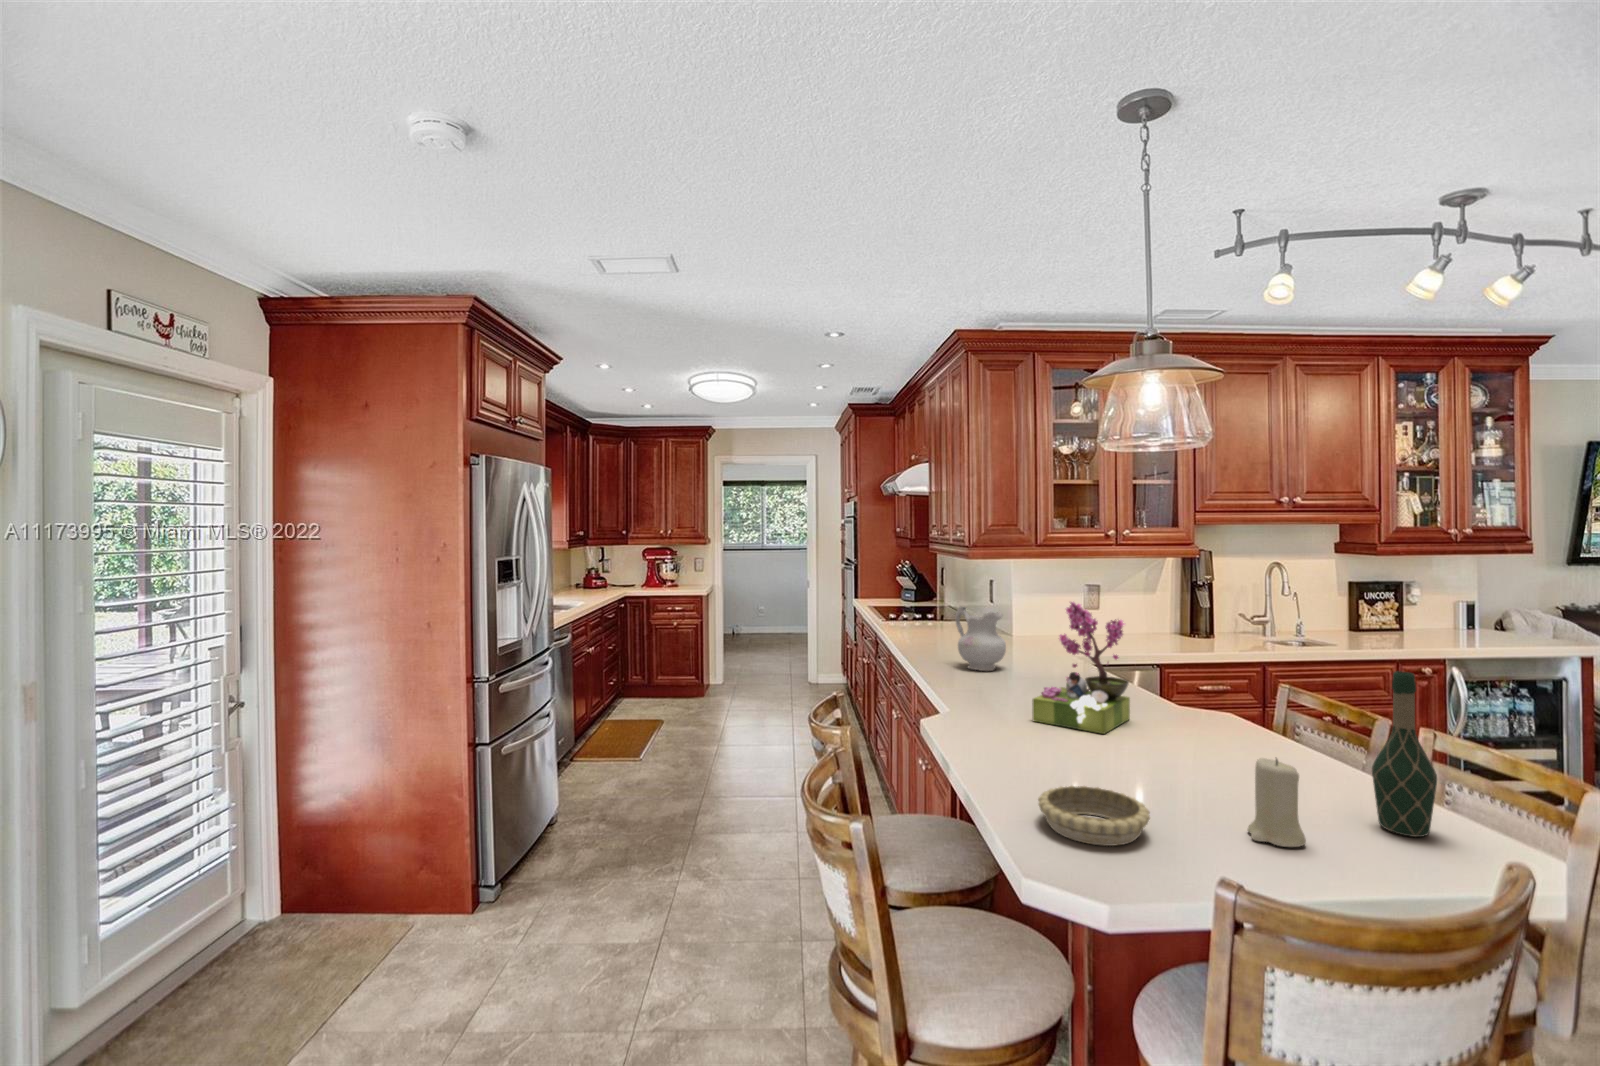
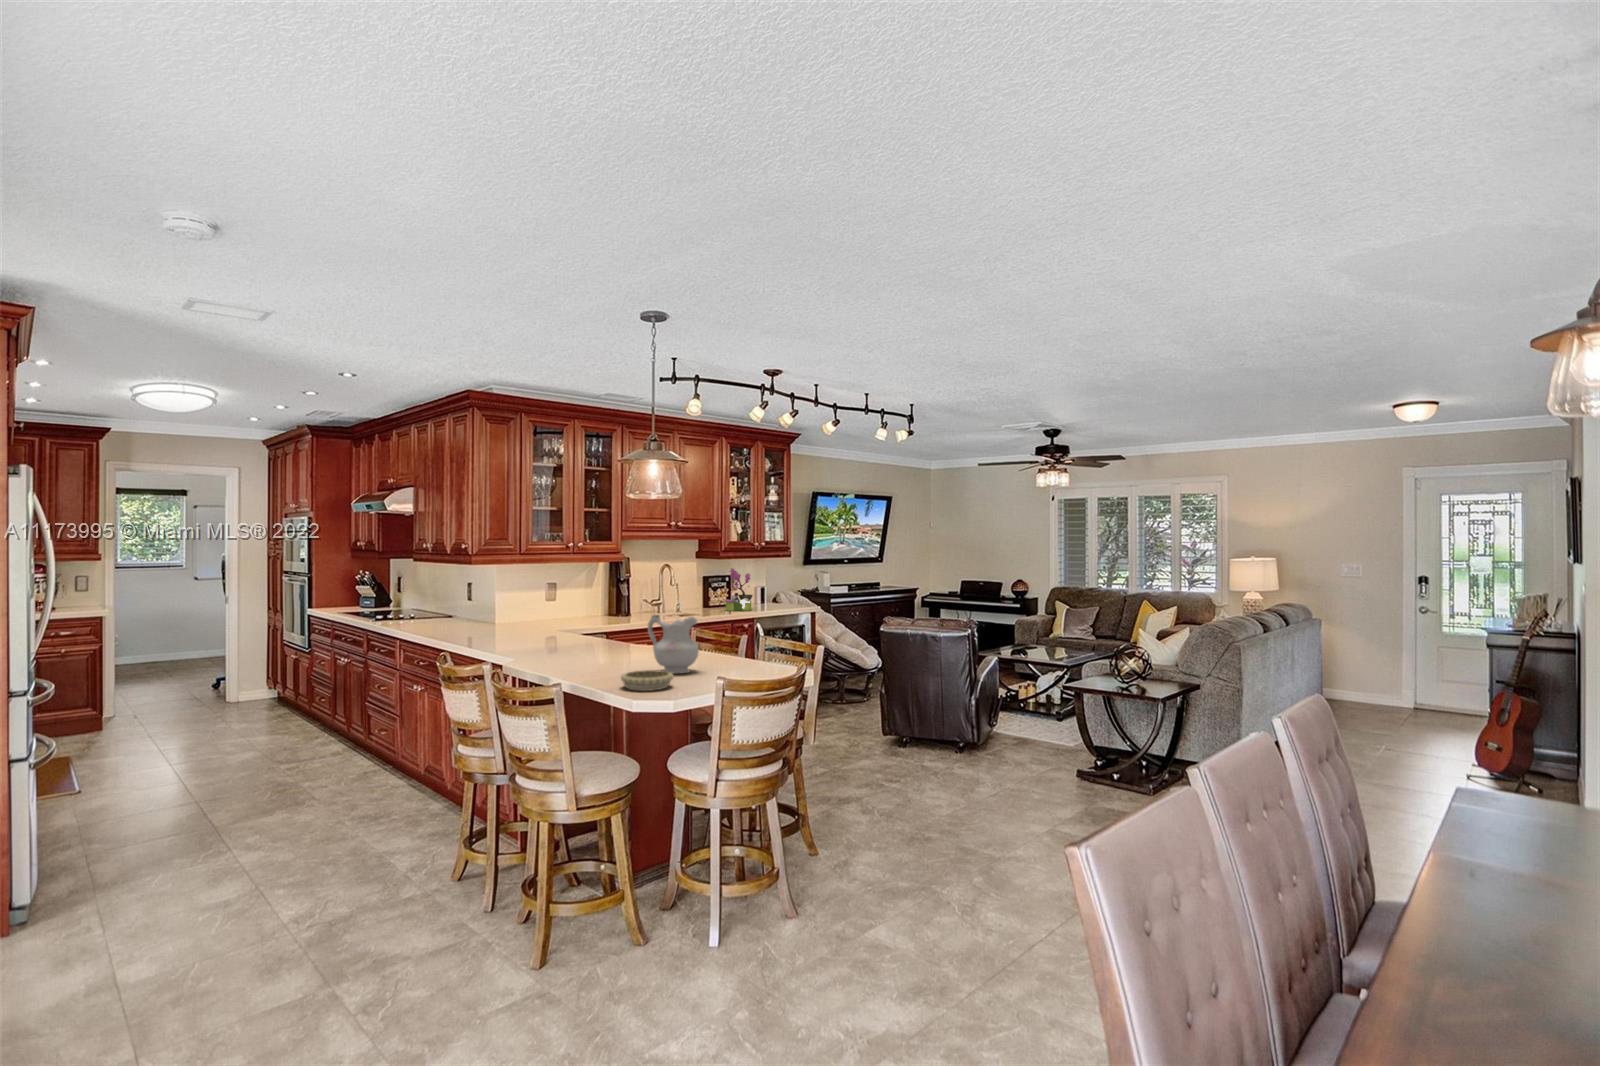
flower arrangement: present [1032,602,1130,734] -> present [725,568,753,611]
ceramic pitcher: present [956,607,1006,671] -> present [648,615,699,673]
wine bottle: present [1372,671,1437,837] -> none [749,602,771,671]
candle: present [1248,758,1306,847] -> none [707,642,730,680]

